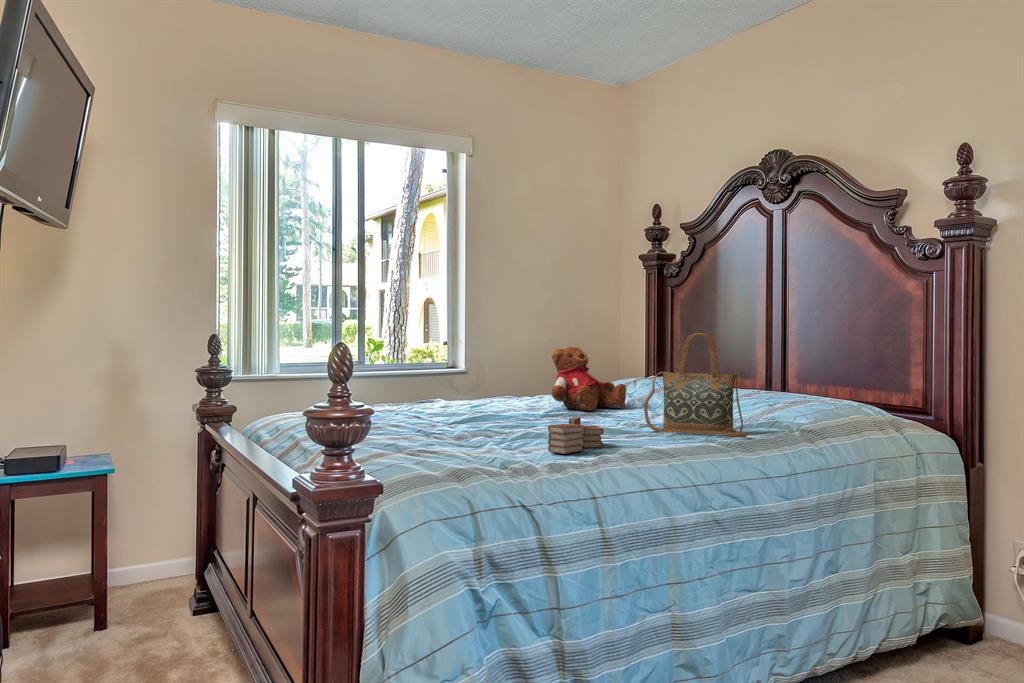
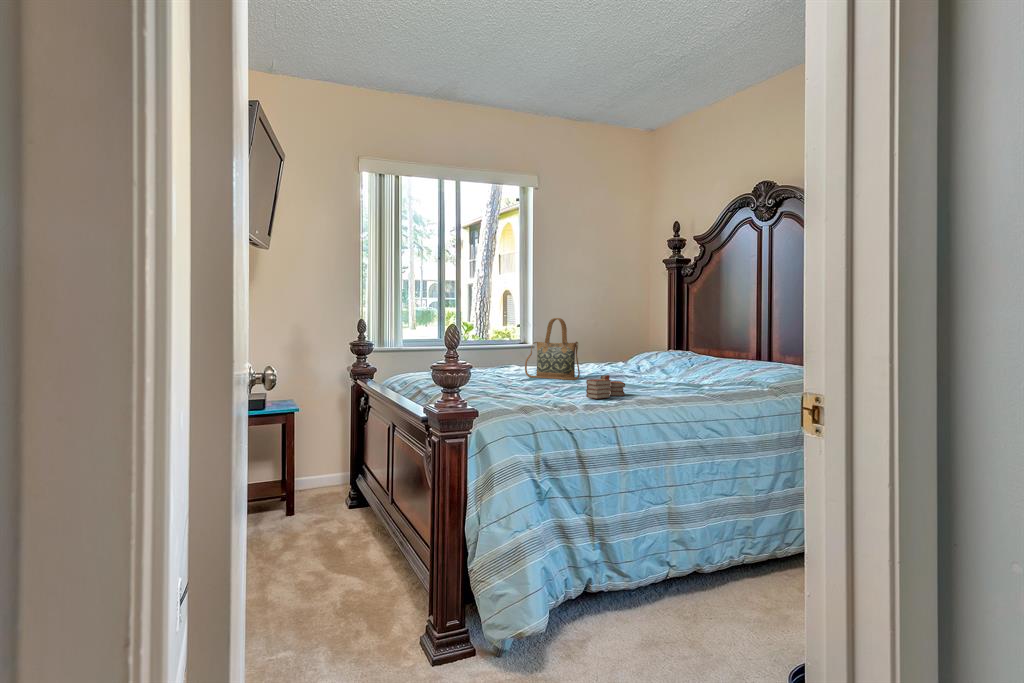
handbag: present [644,333,747,437] -> present [525,318,580,380]
teddy bear: present [552,347,626,410] -> none [594,329,649,373]

